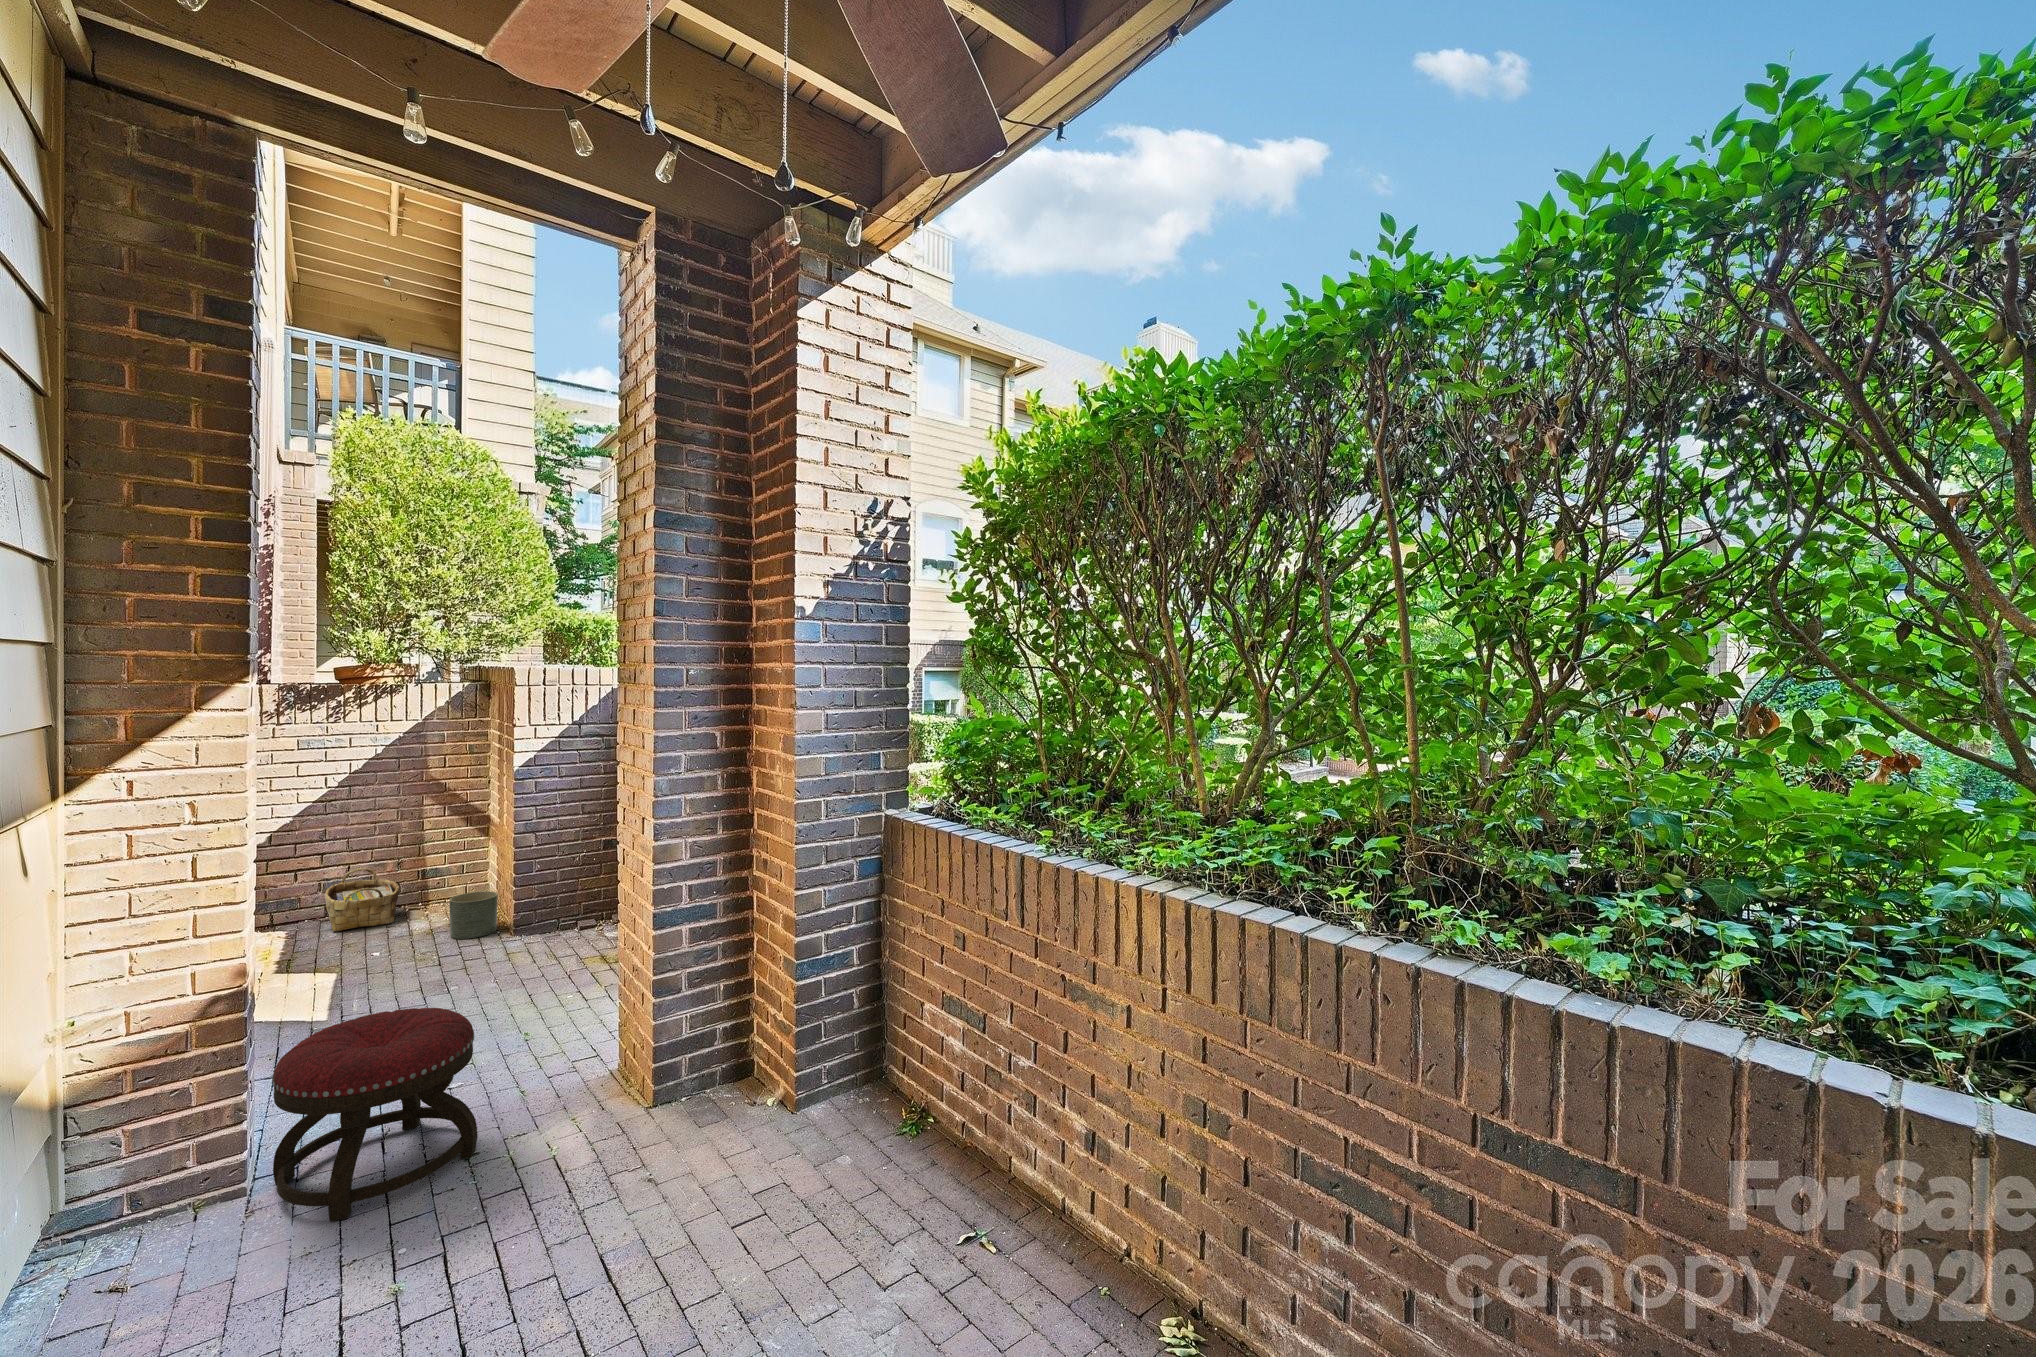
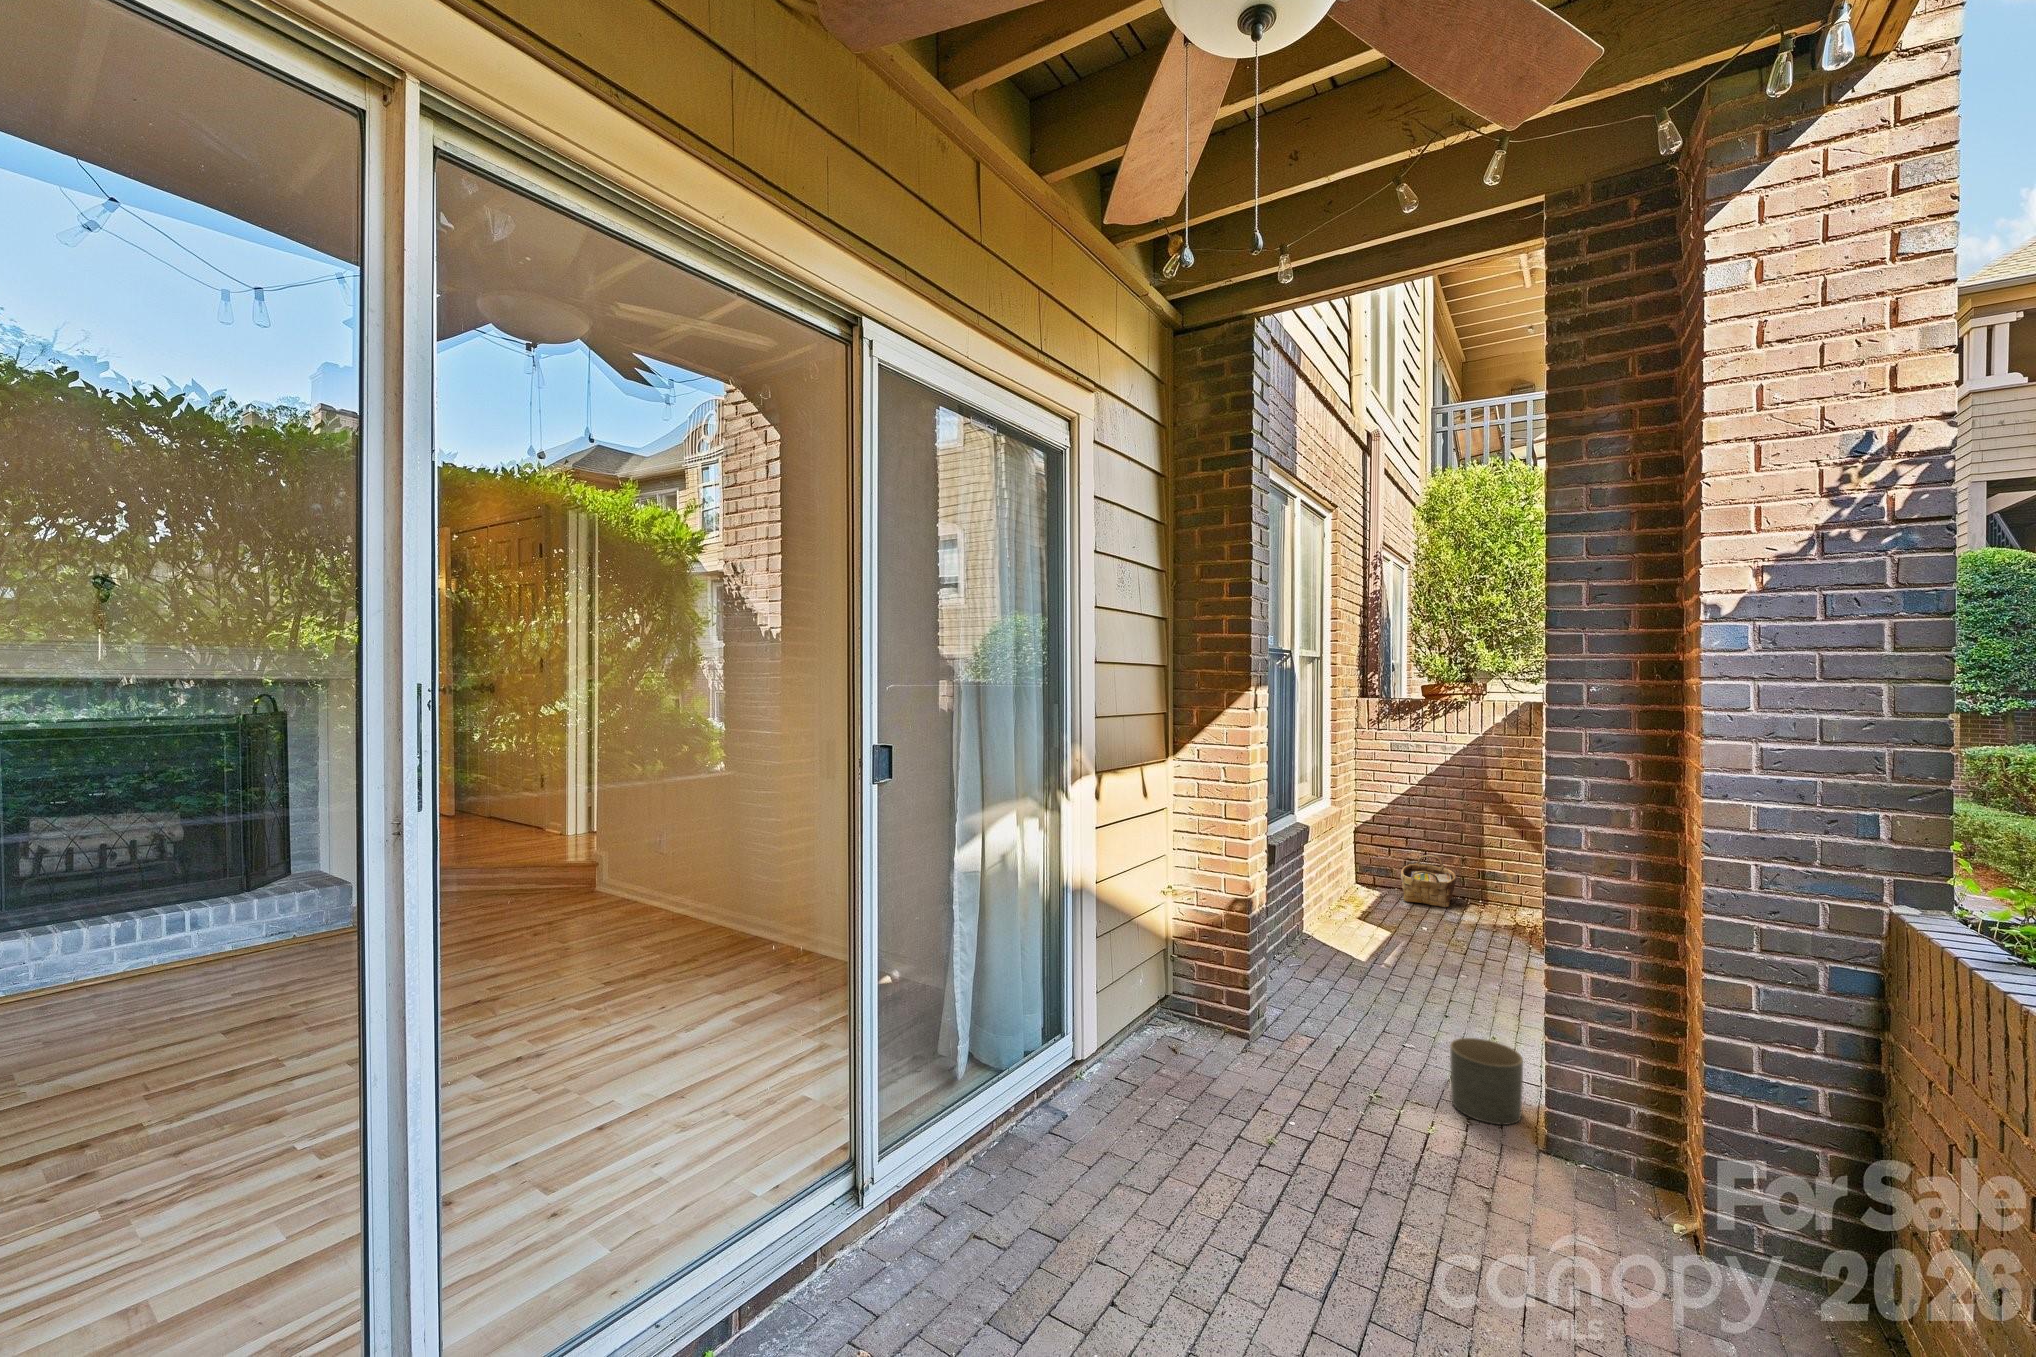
planter: present [449,891,498,939] -> present [1450,1038,1523,1125]
ottoman: present [272,1008,477,1221] -> none [1254,951,1385,1100]

